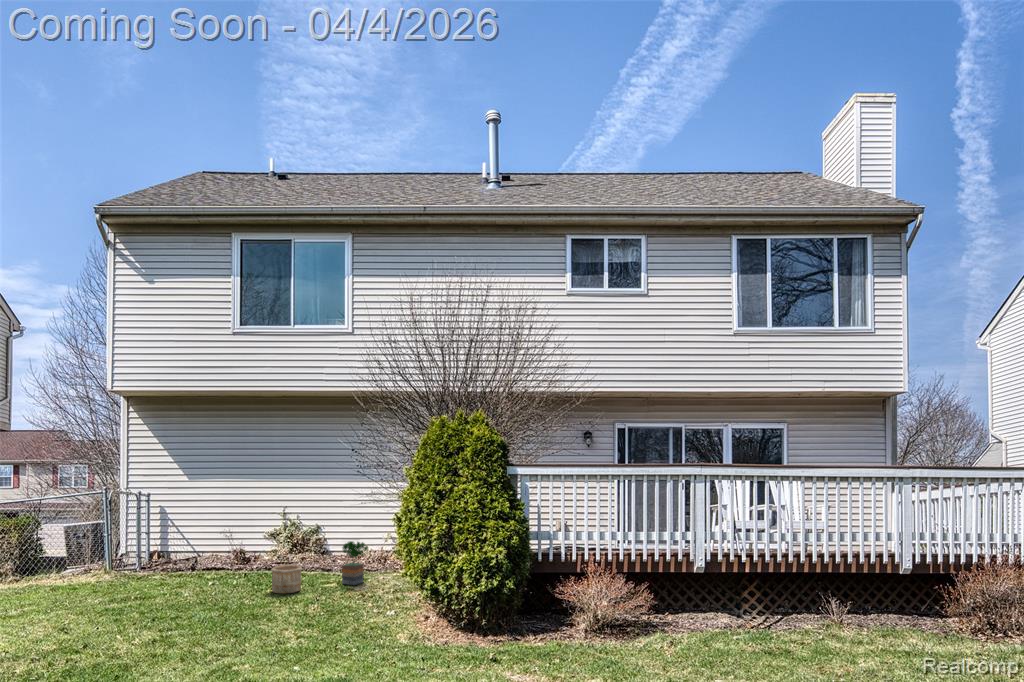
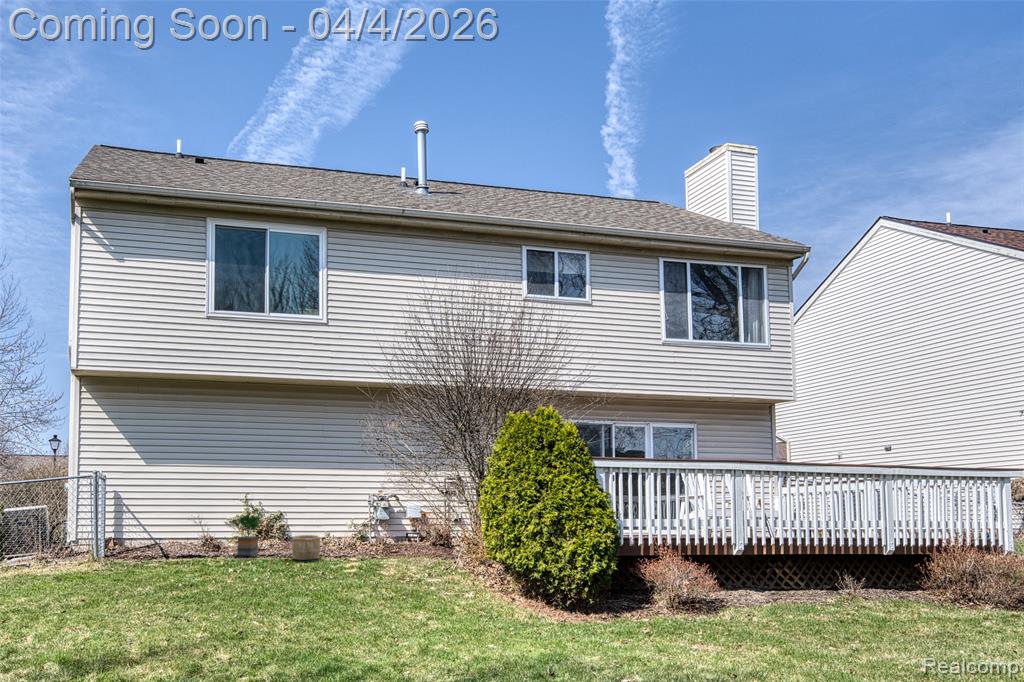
potted tree: present [342,541,368,585] -> present [237,515,263,556]

